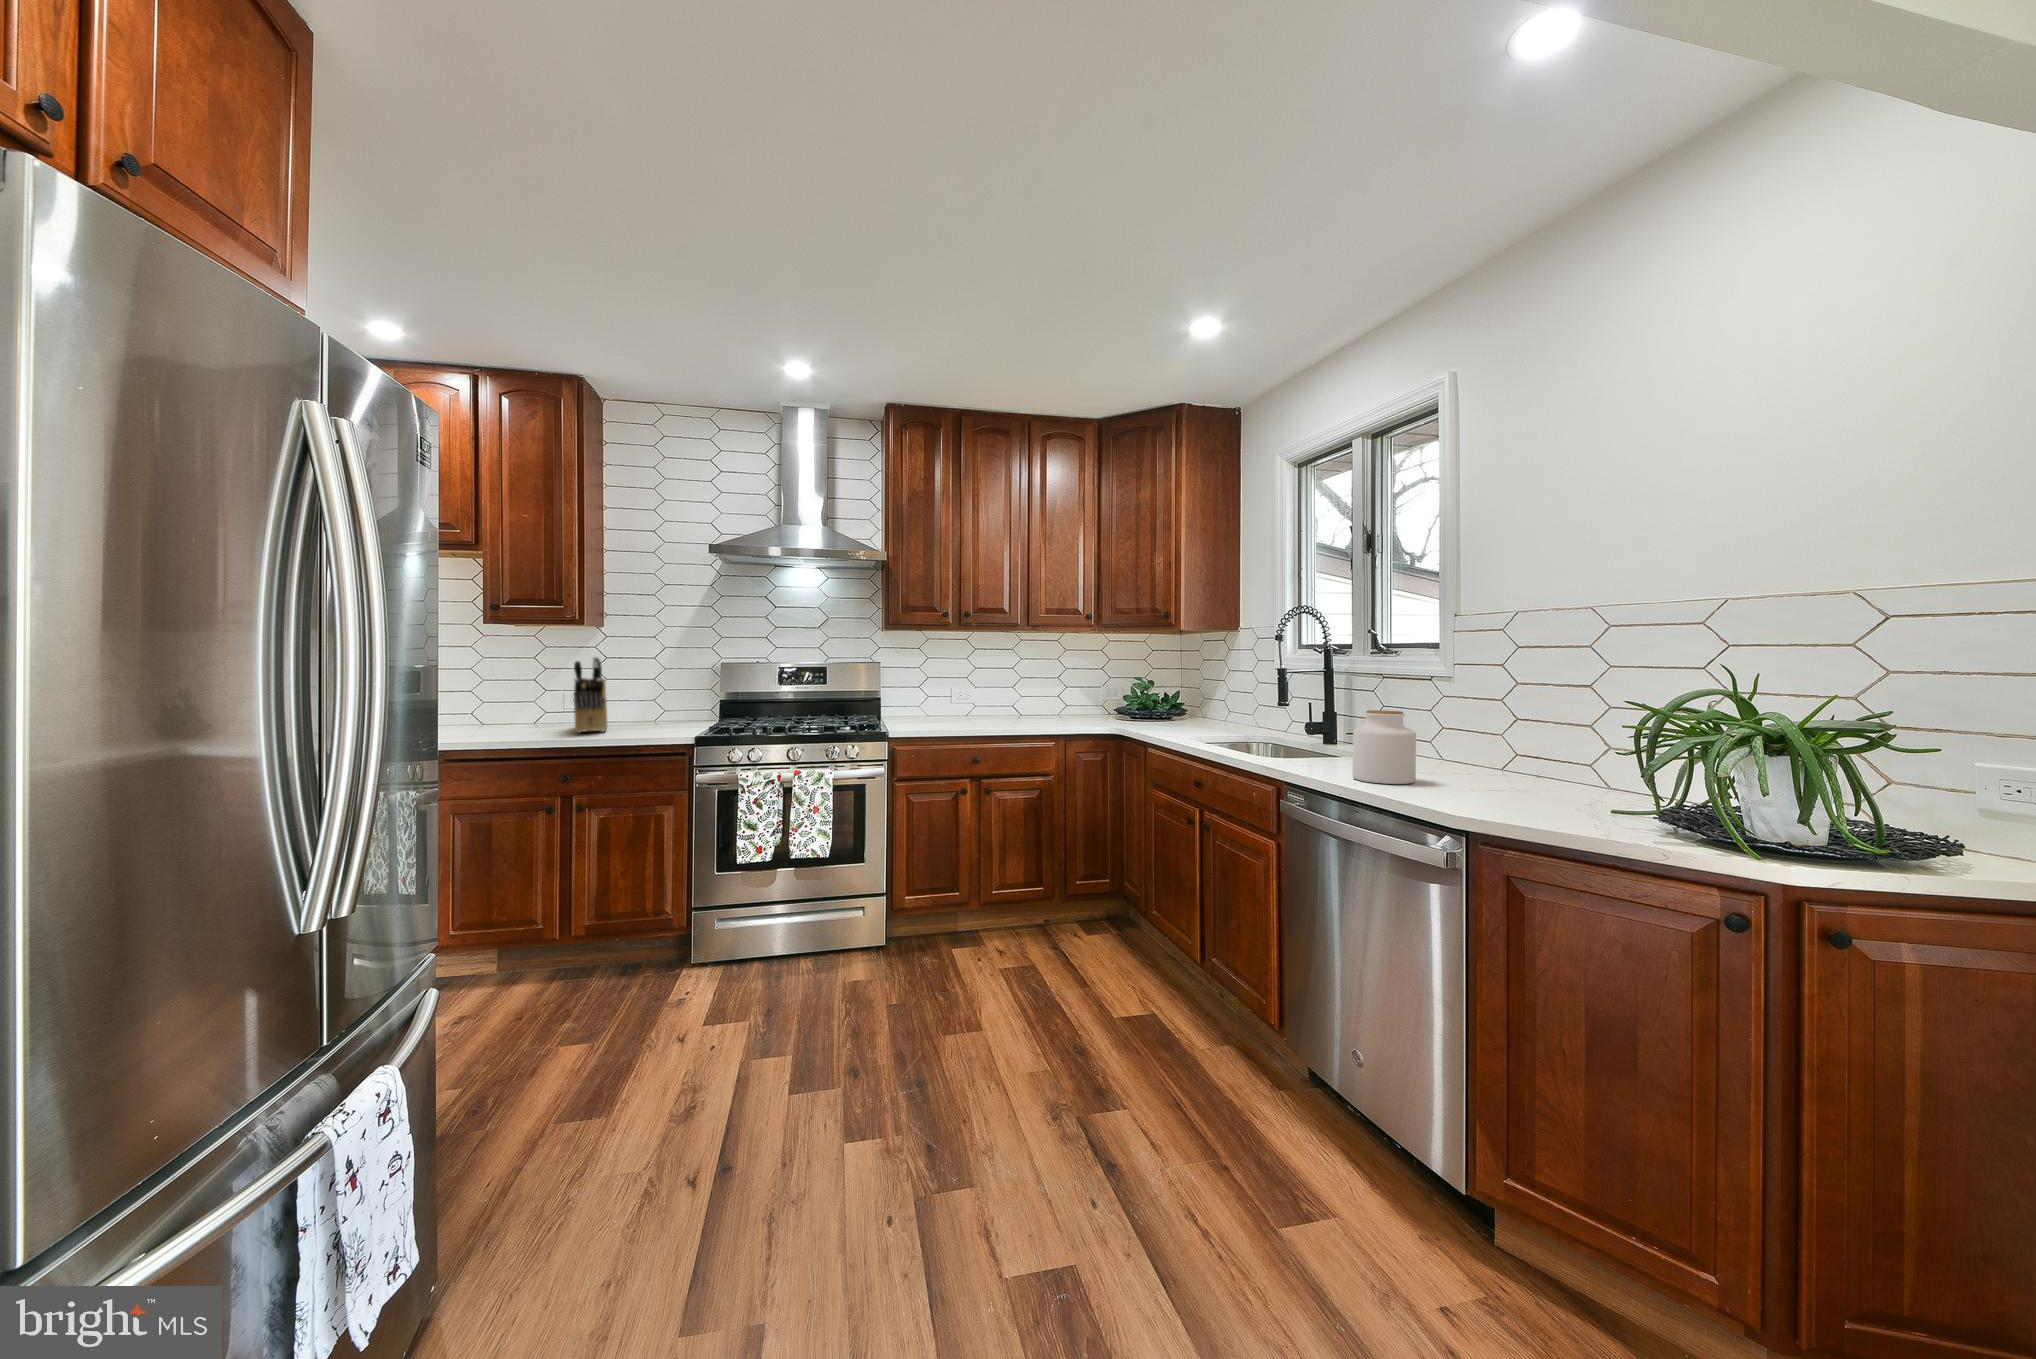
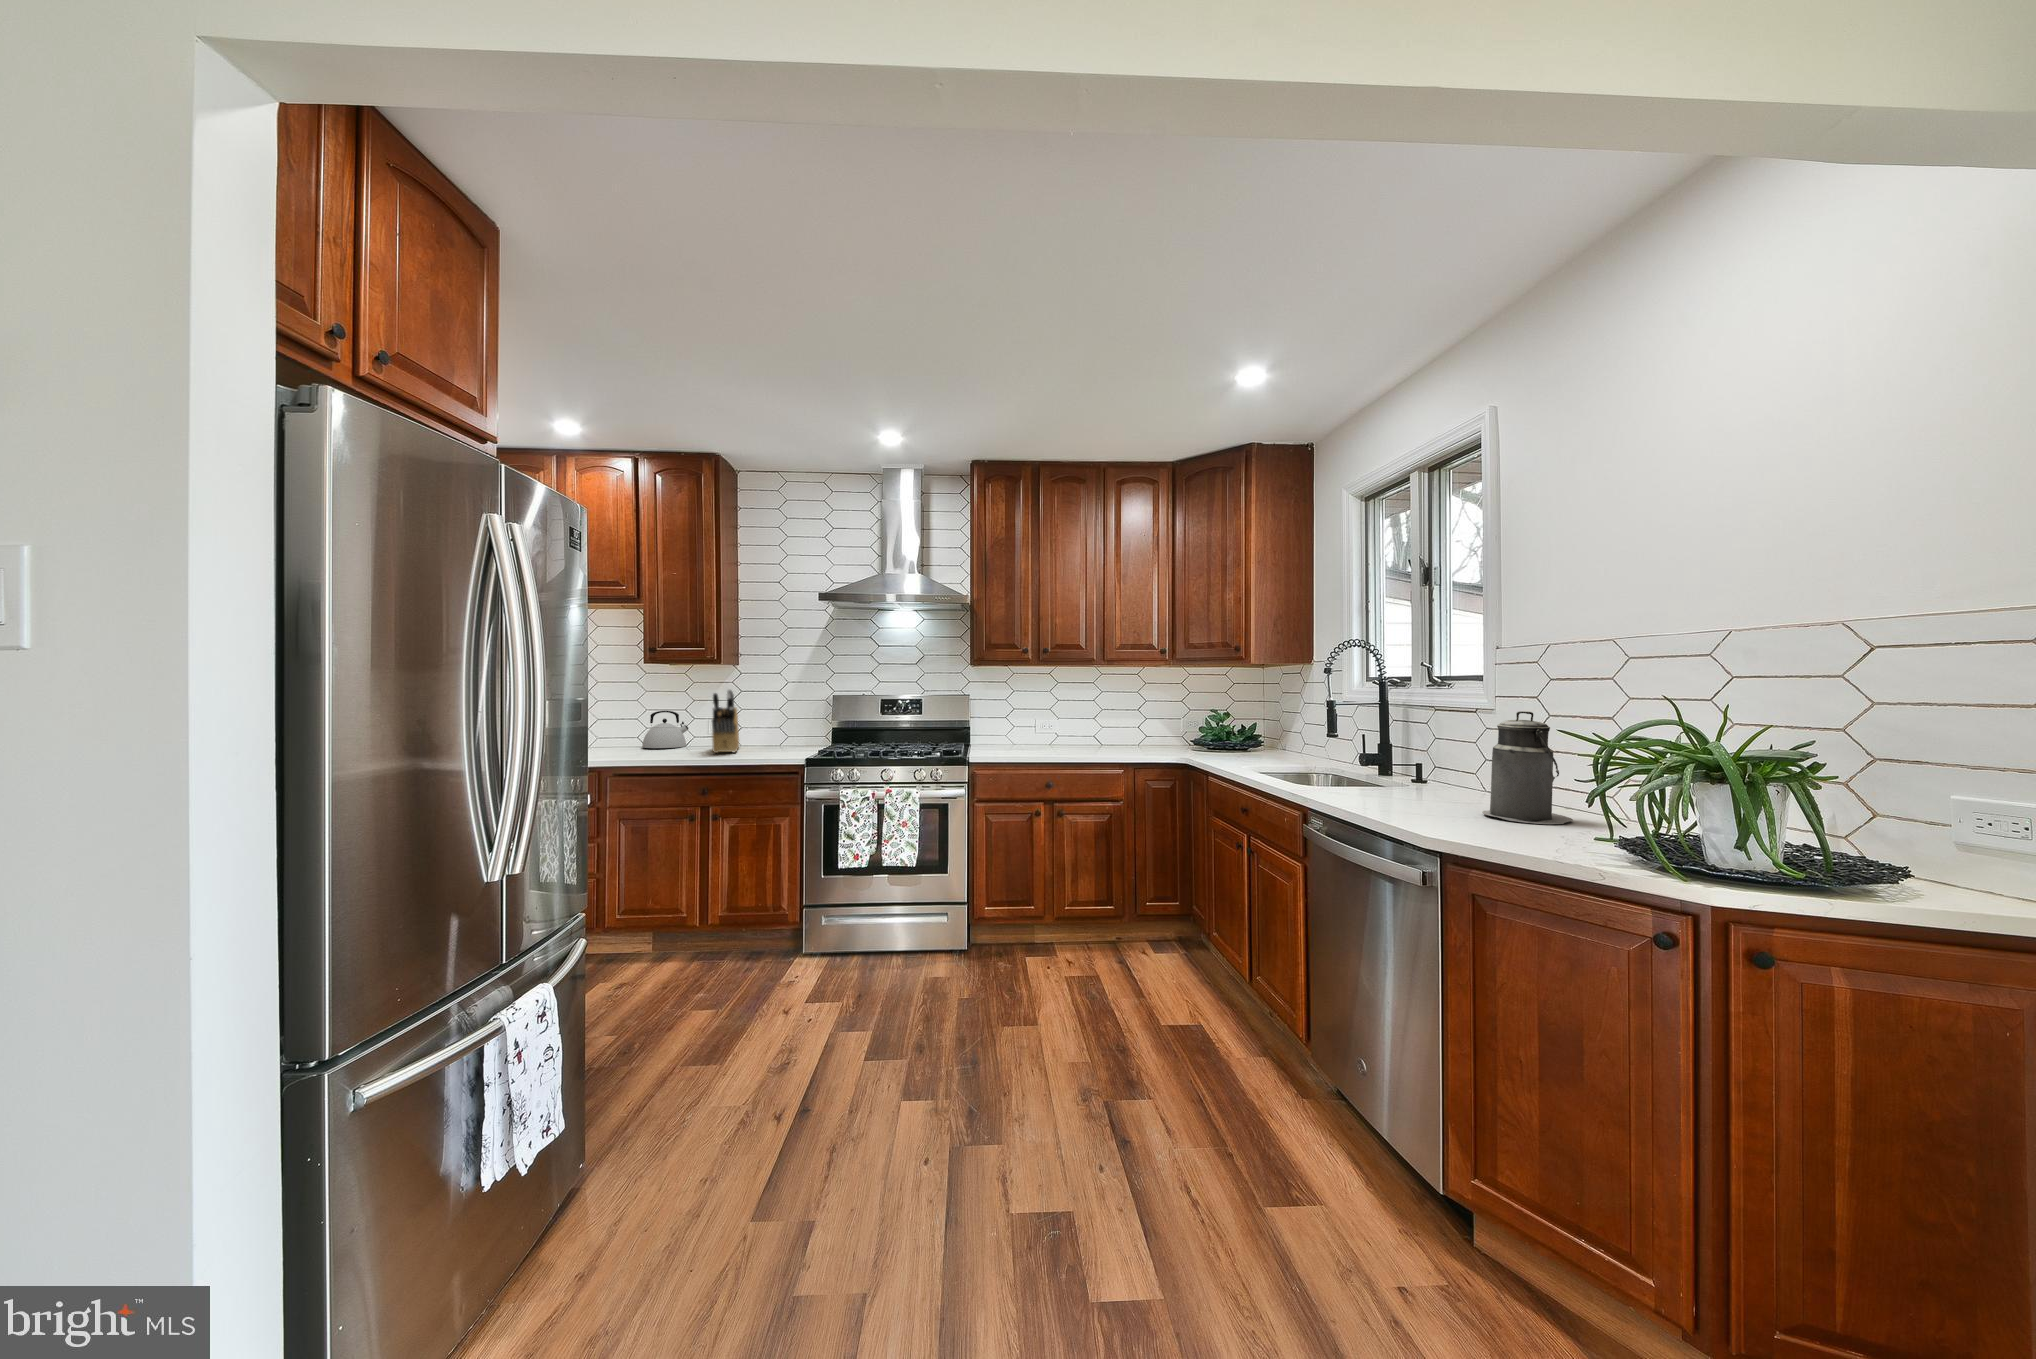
canister: none [1474,679,1567,796] -> present [1482,711,1573,824]
kettle: none [480,683,541,728] -> present [642,711,688,748]
jar: present [1352,710,1416,784] -> none [1367,740,1428,810]

